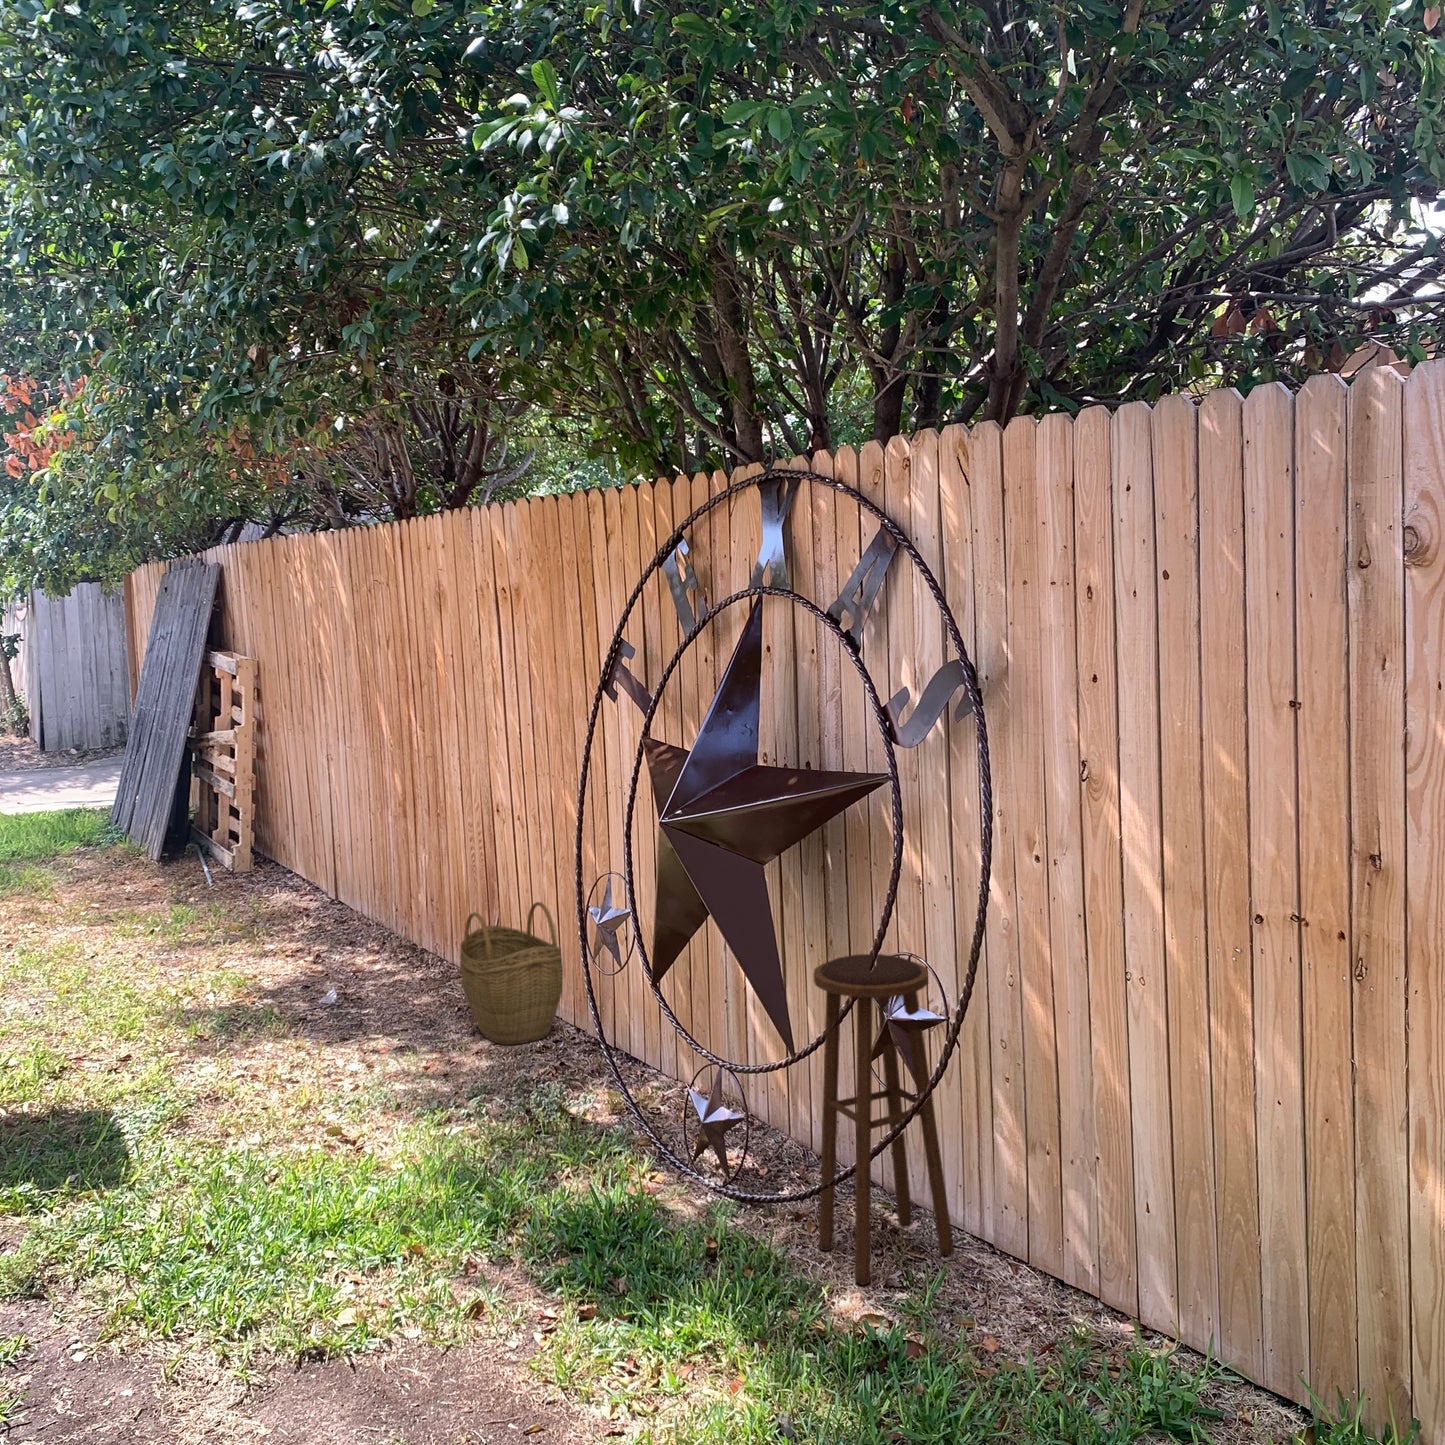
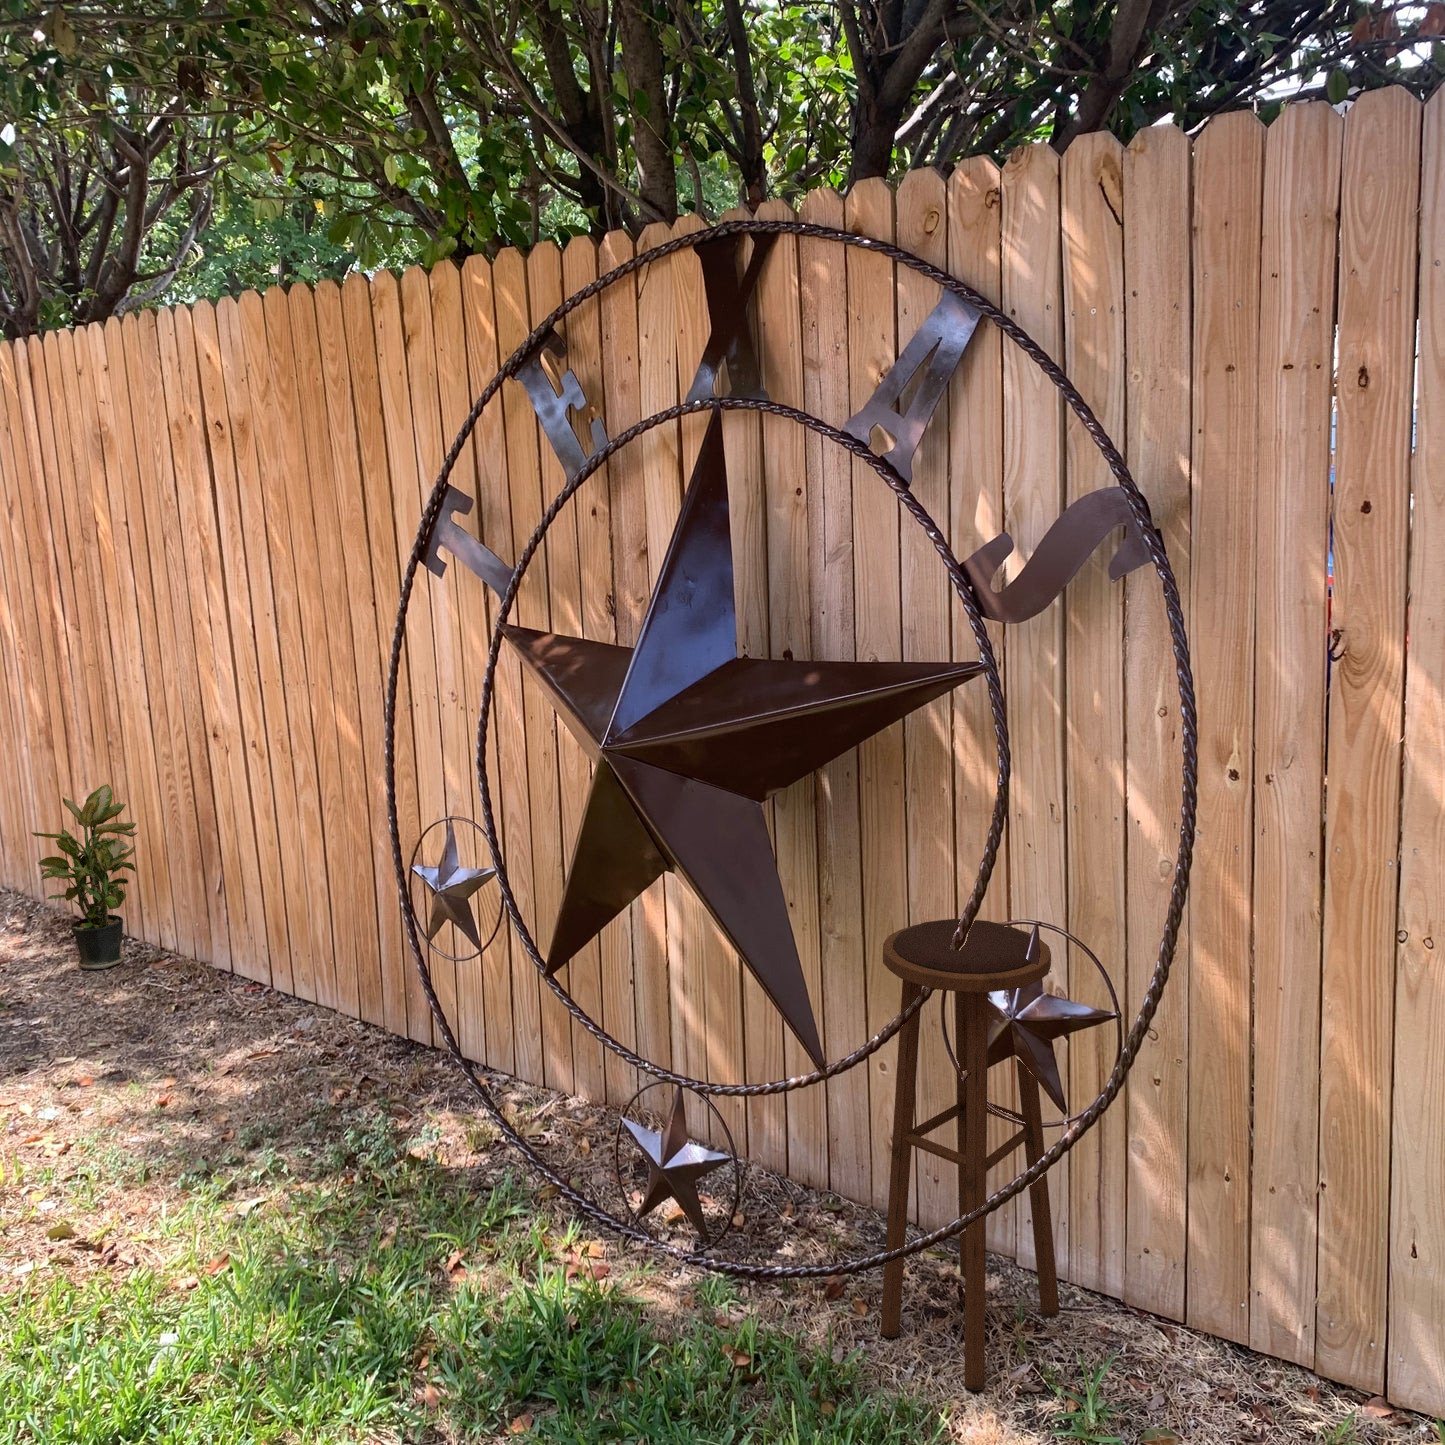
potted plant: none [376,845,449,980] -> present [31,784,137,970]
woven basket: present [460,902,563,1045] -> none [191,856,348,1057]

